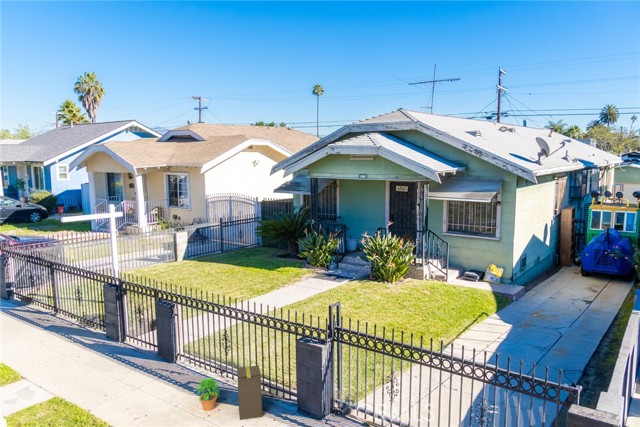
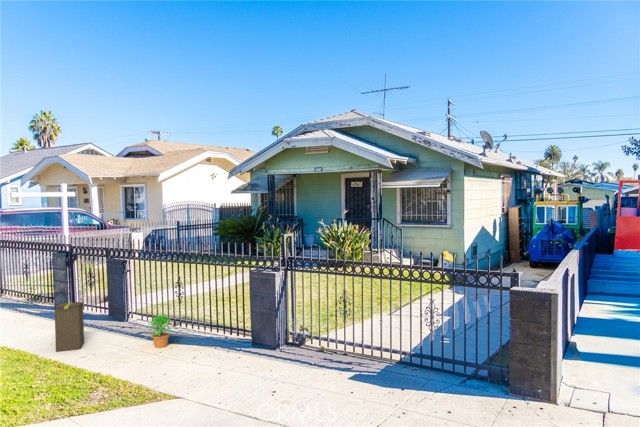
cardboard box: present [237,366,262,420] -> present [55,302,84,352]

